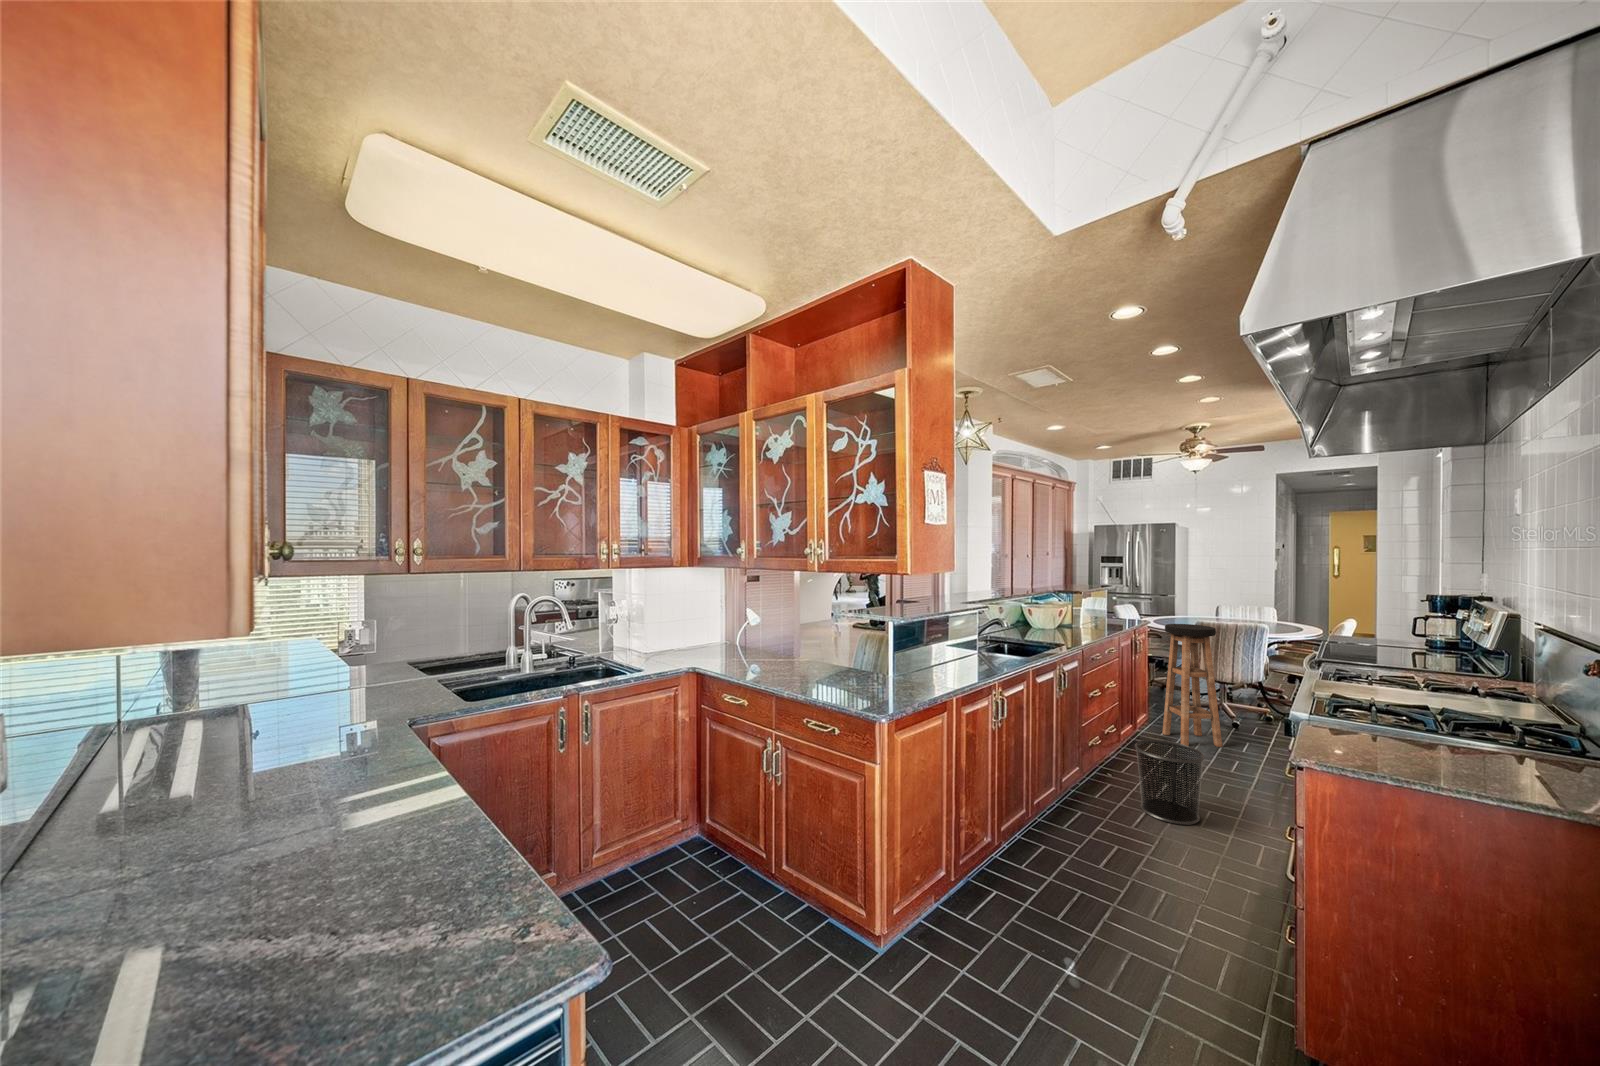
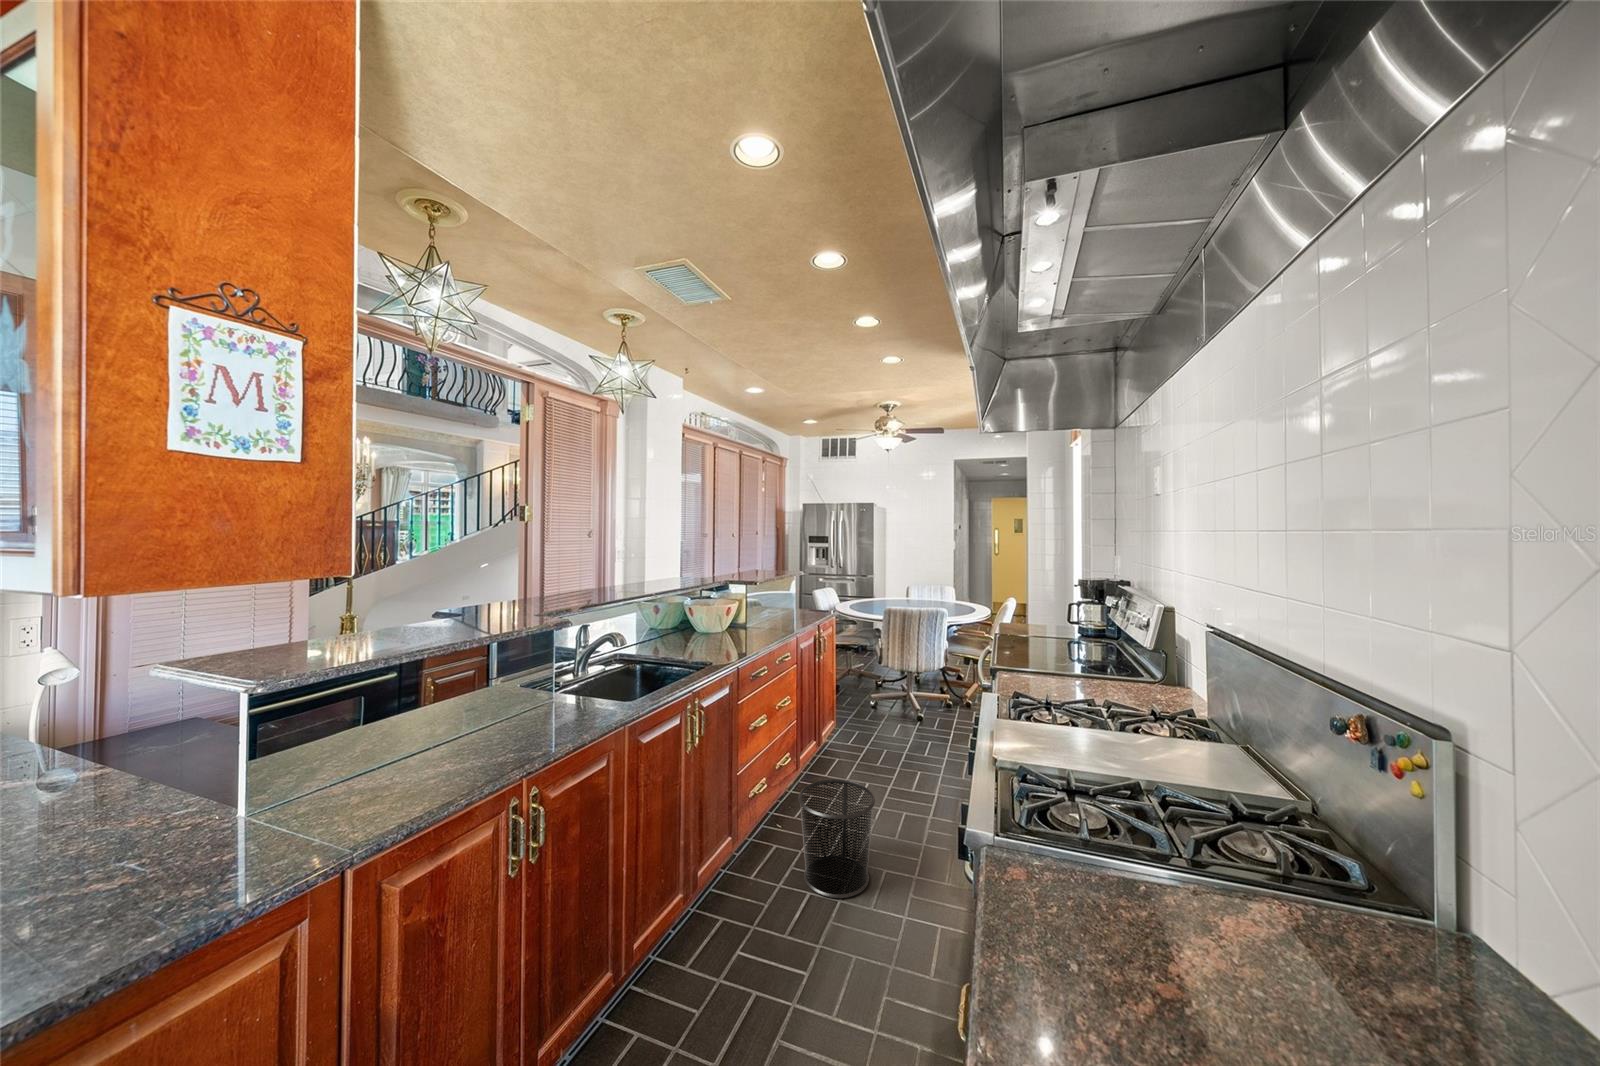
bar stool: present [1162,624,1222,747] -> none [849,614,903,753]

